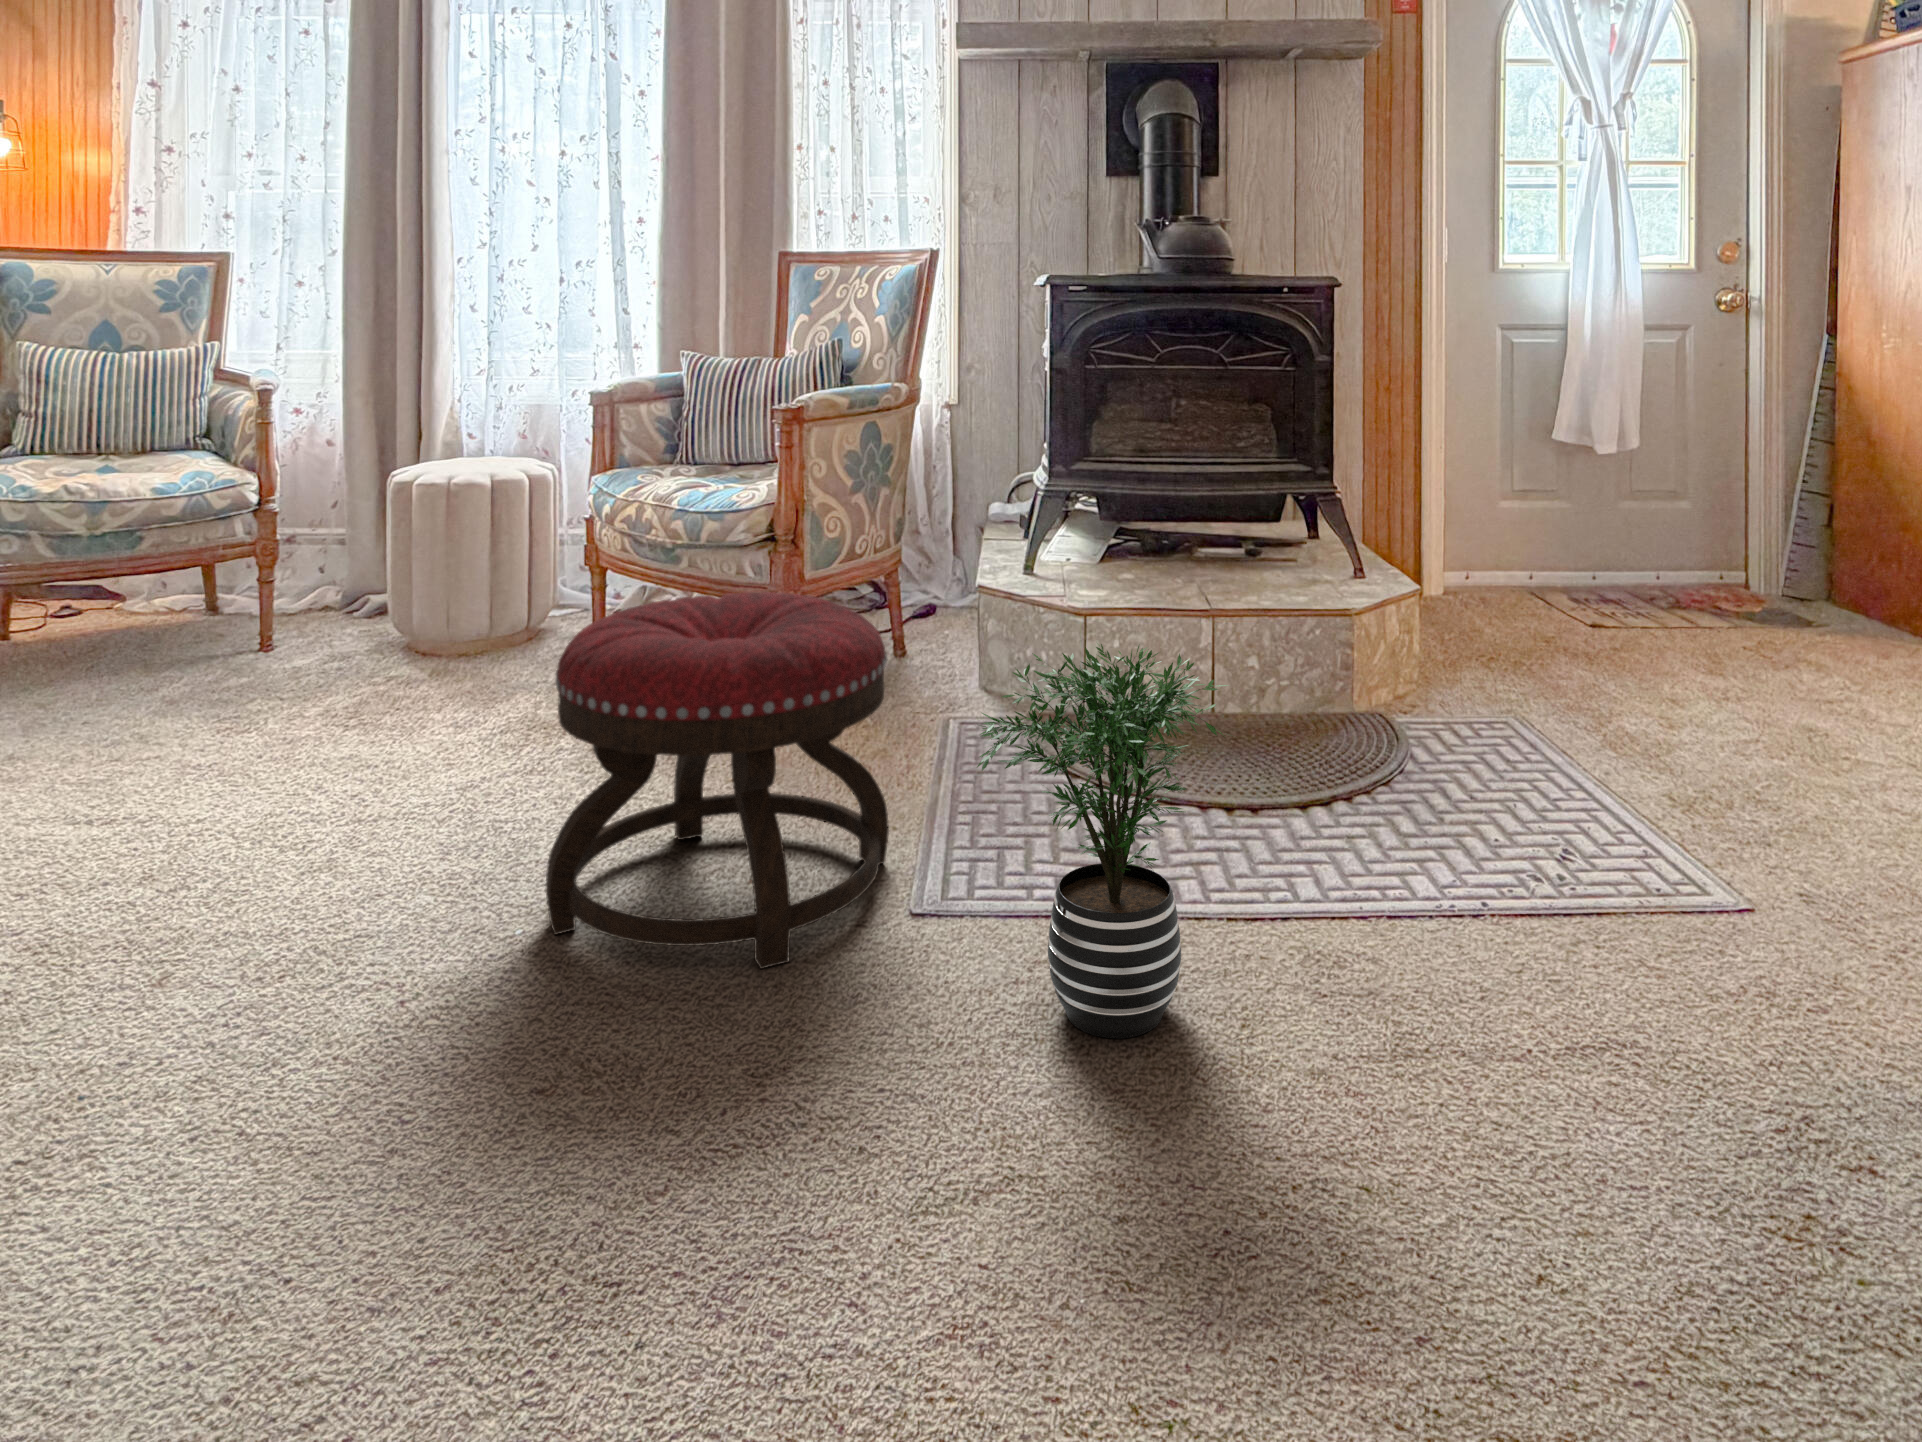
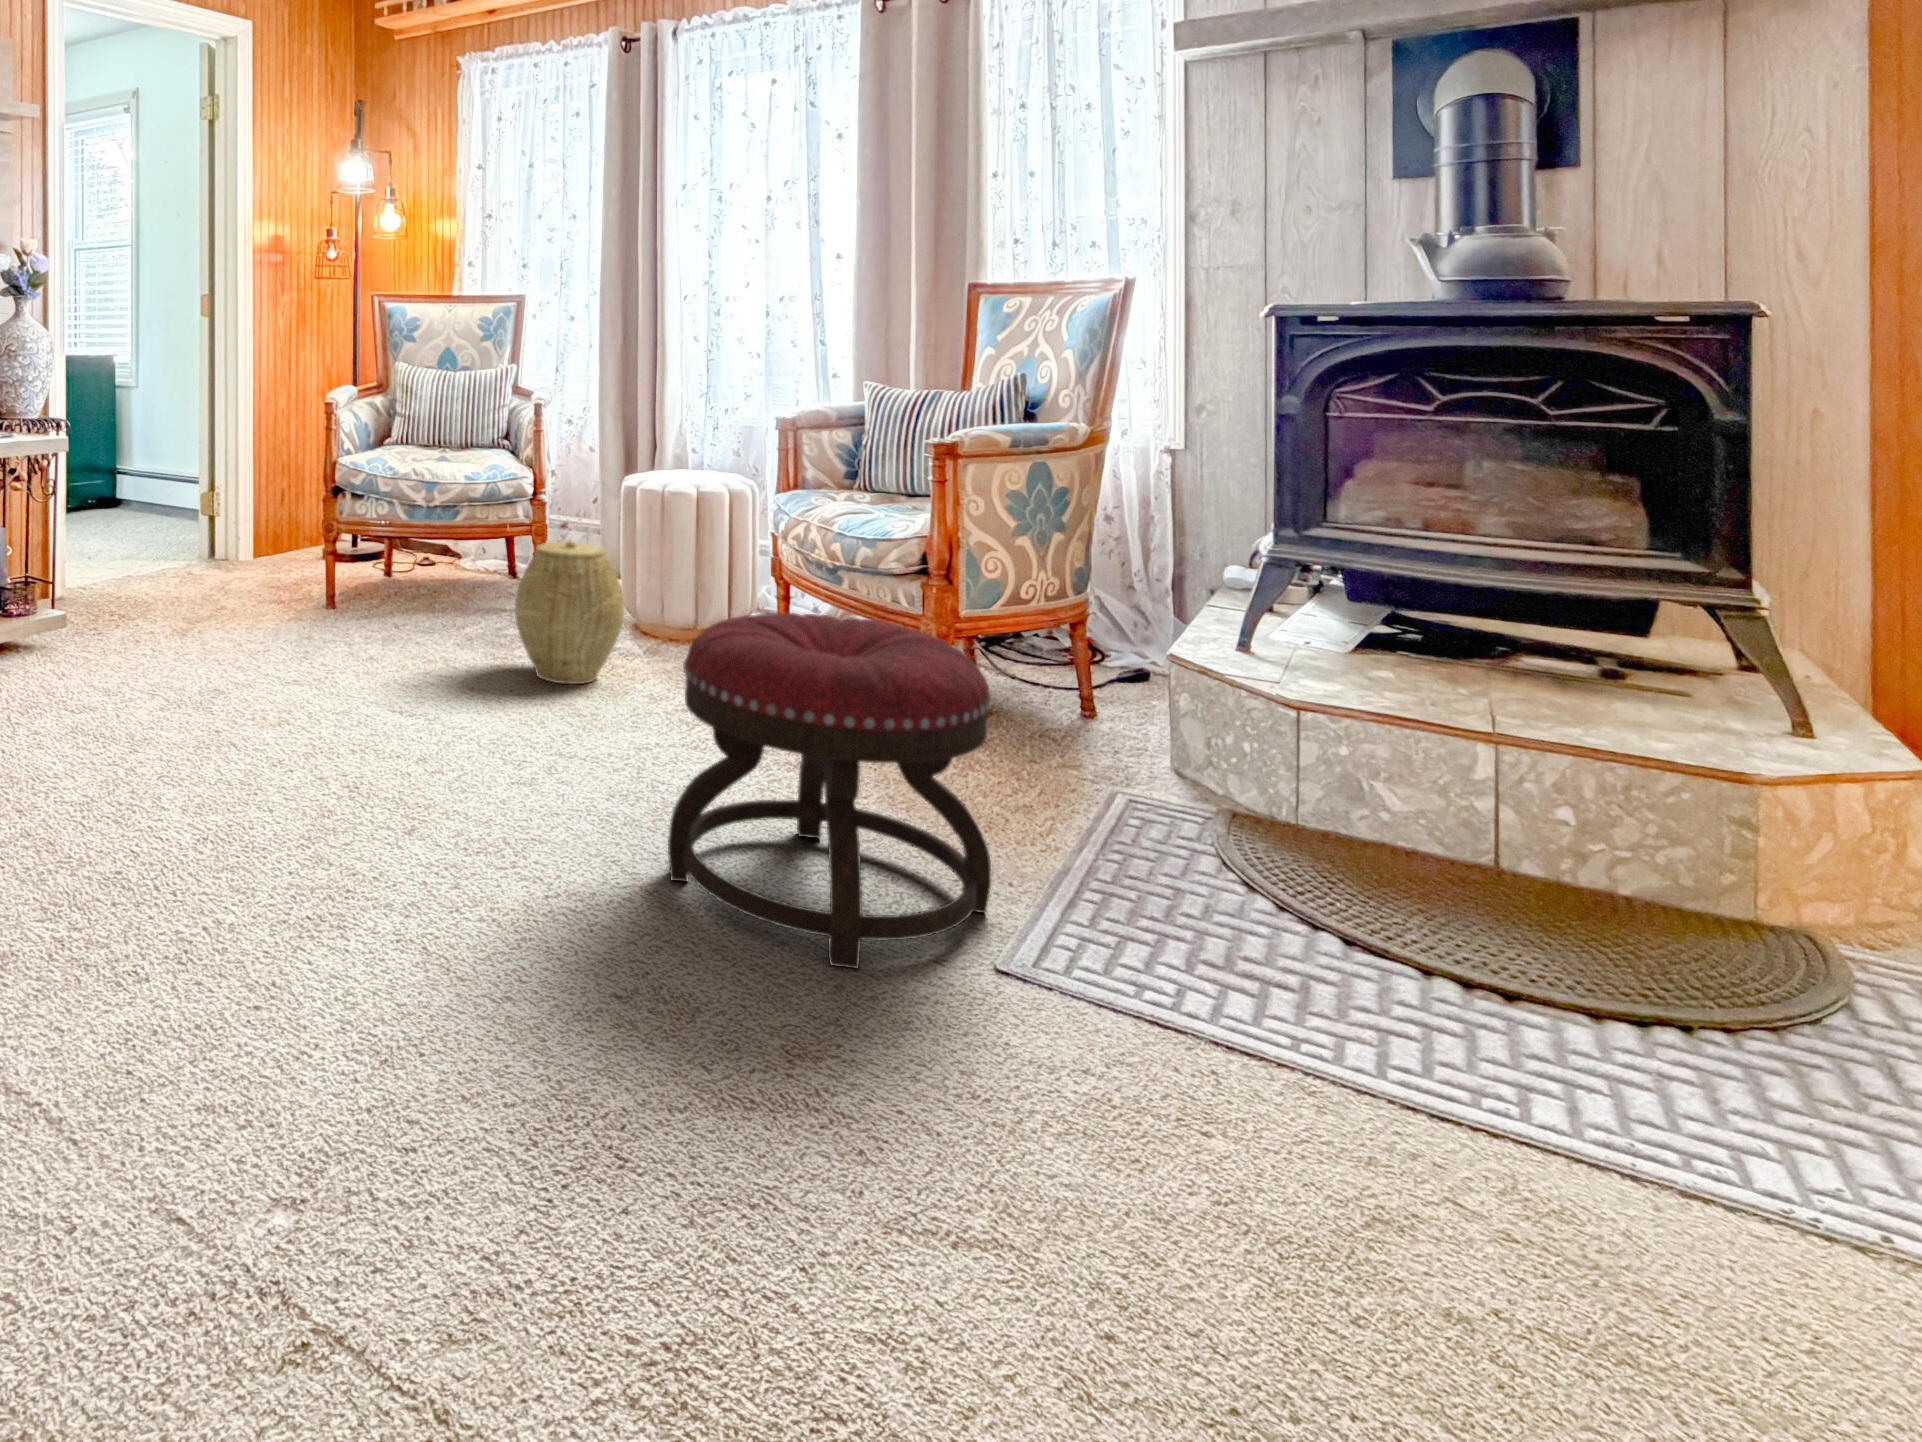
woven basket: none [250,555,406,736] -> present [515,541,624,684]
potted plant: present [977,644,1228,1038] -> none [1033,722,1364,1172]

